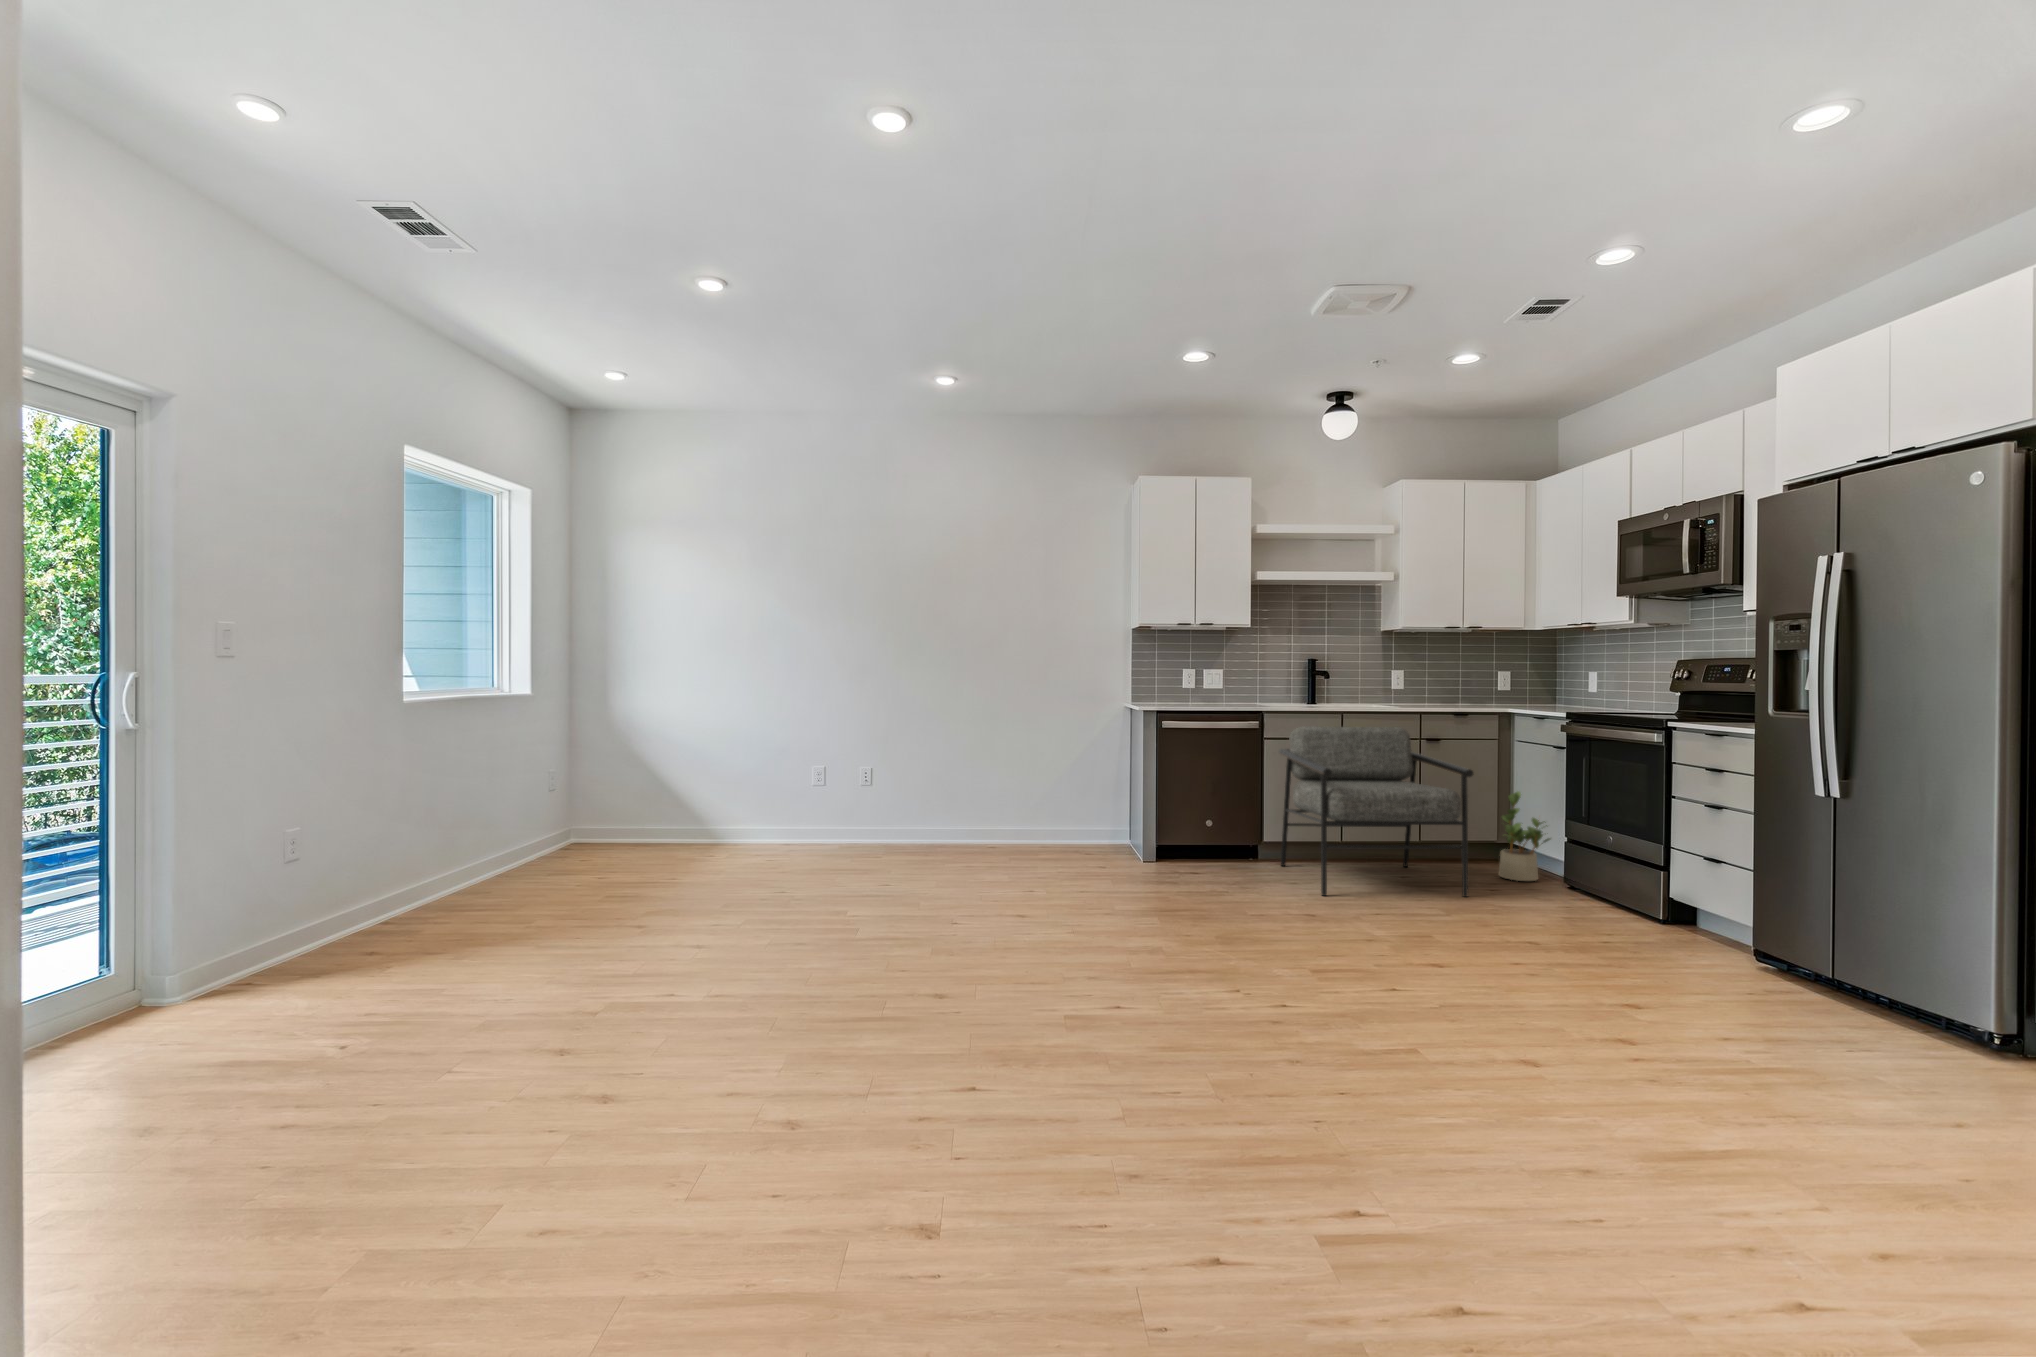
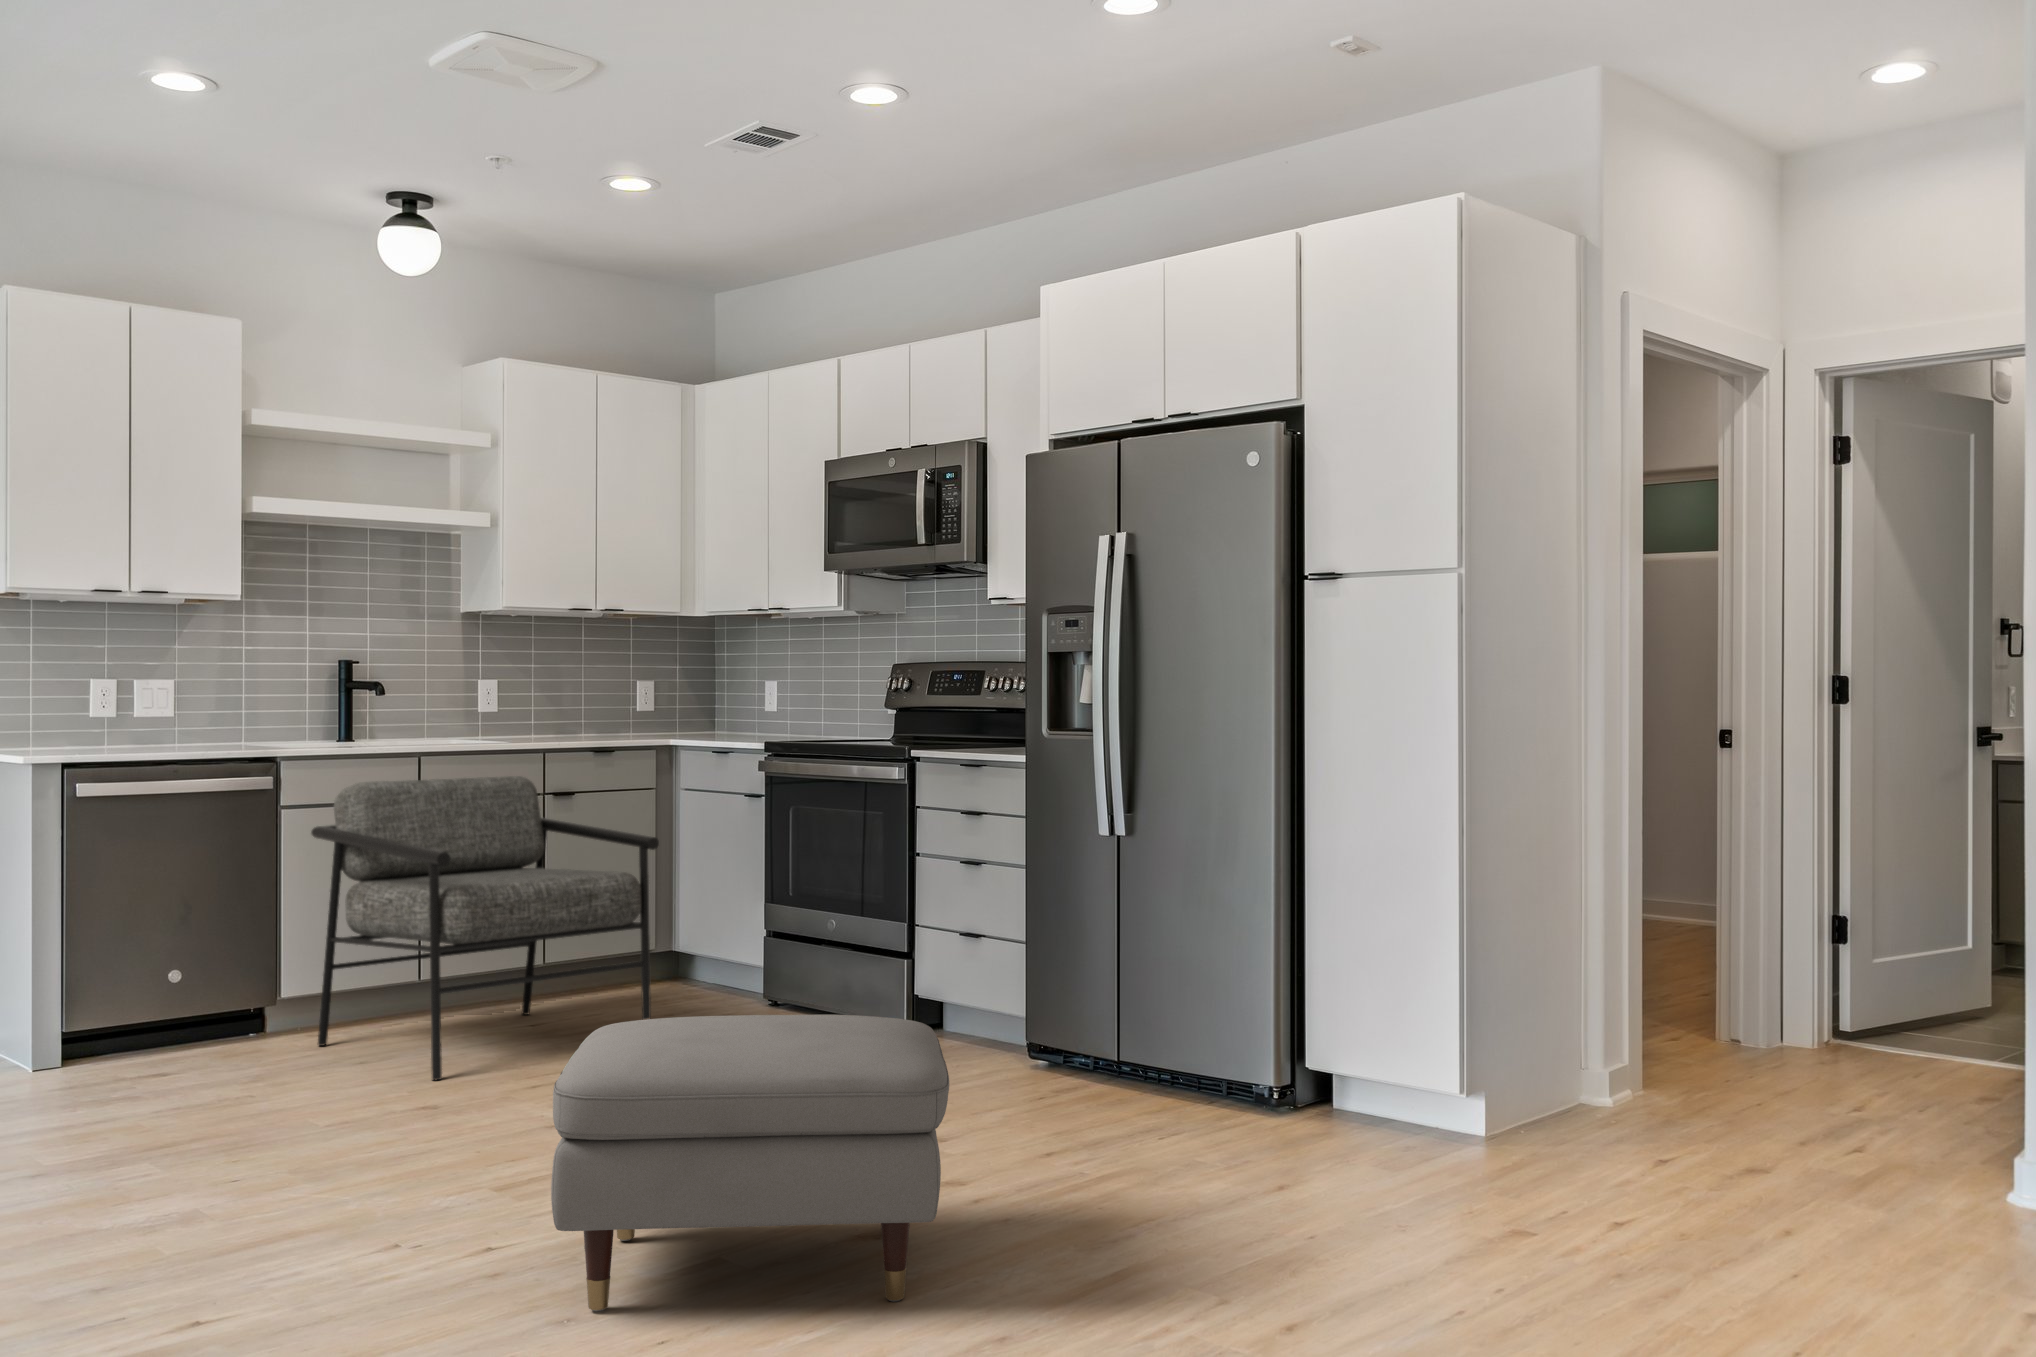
potted plant: present [1499,791,1550,881] -> none [669,868,742,1009]
ottoman: none [1262,883,1570,1116] -> present [551,1015,949,1311]

